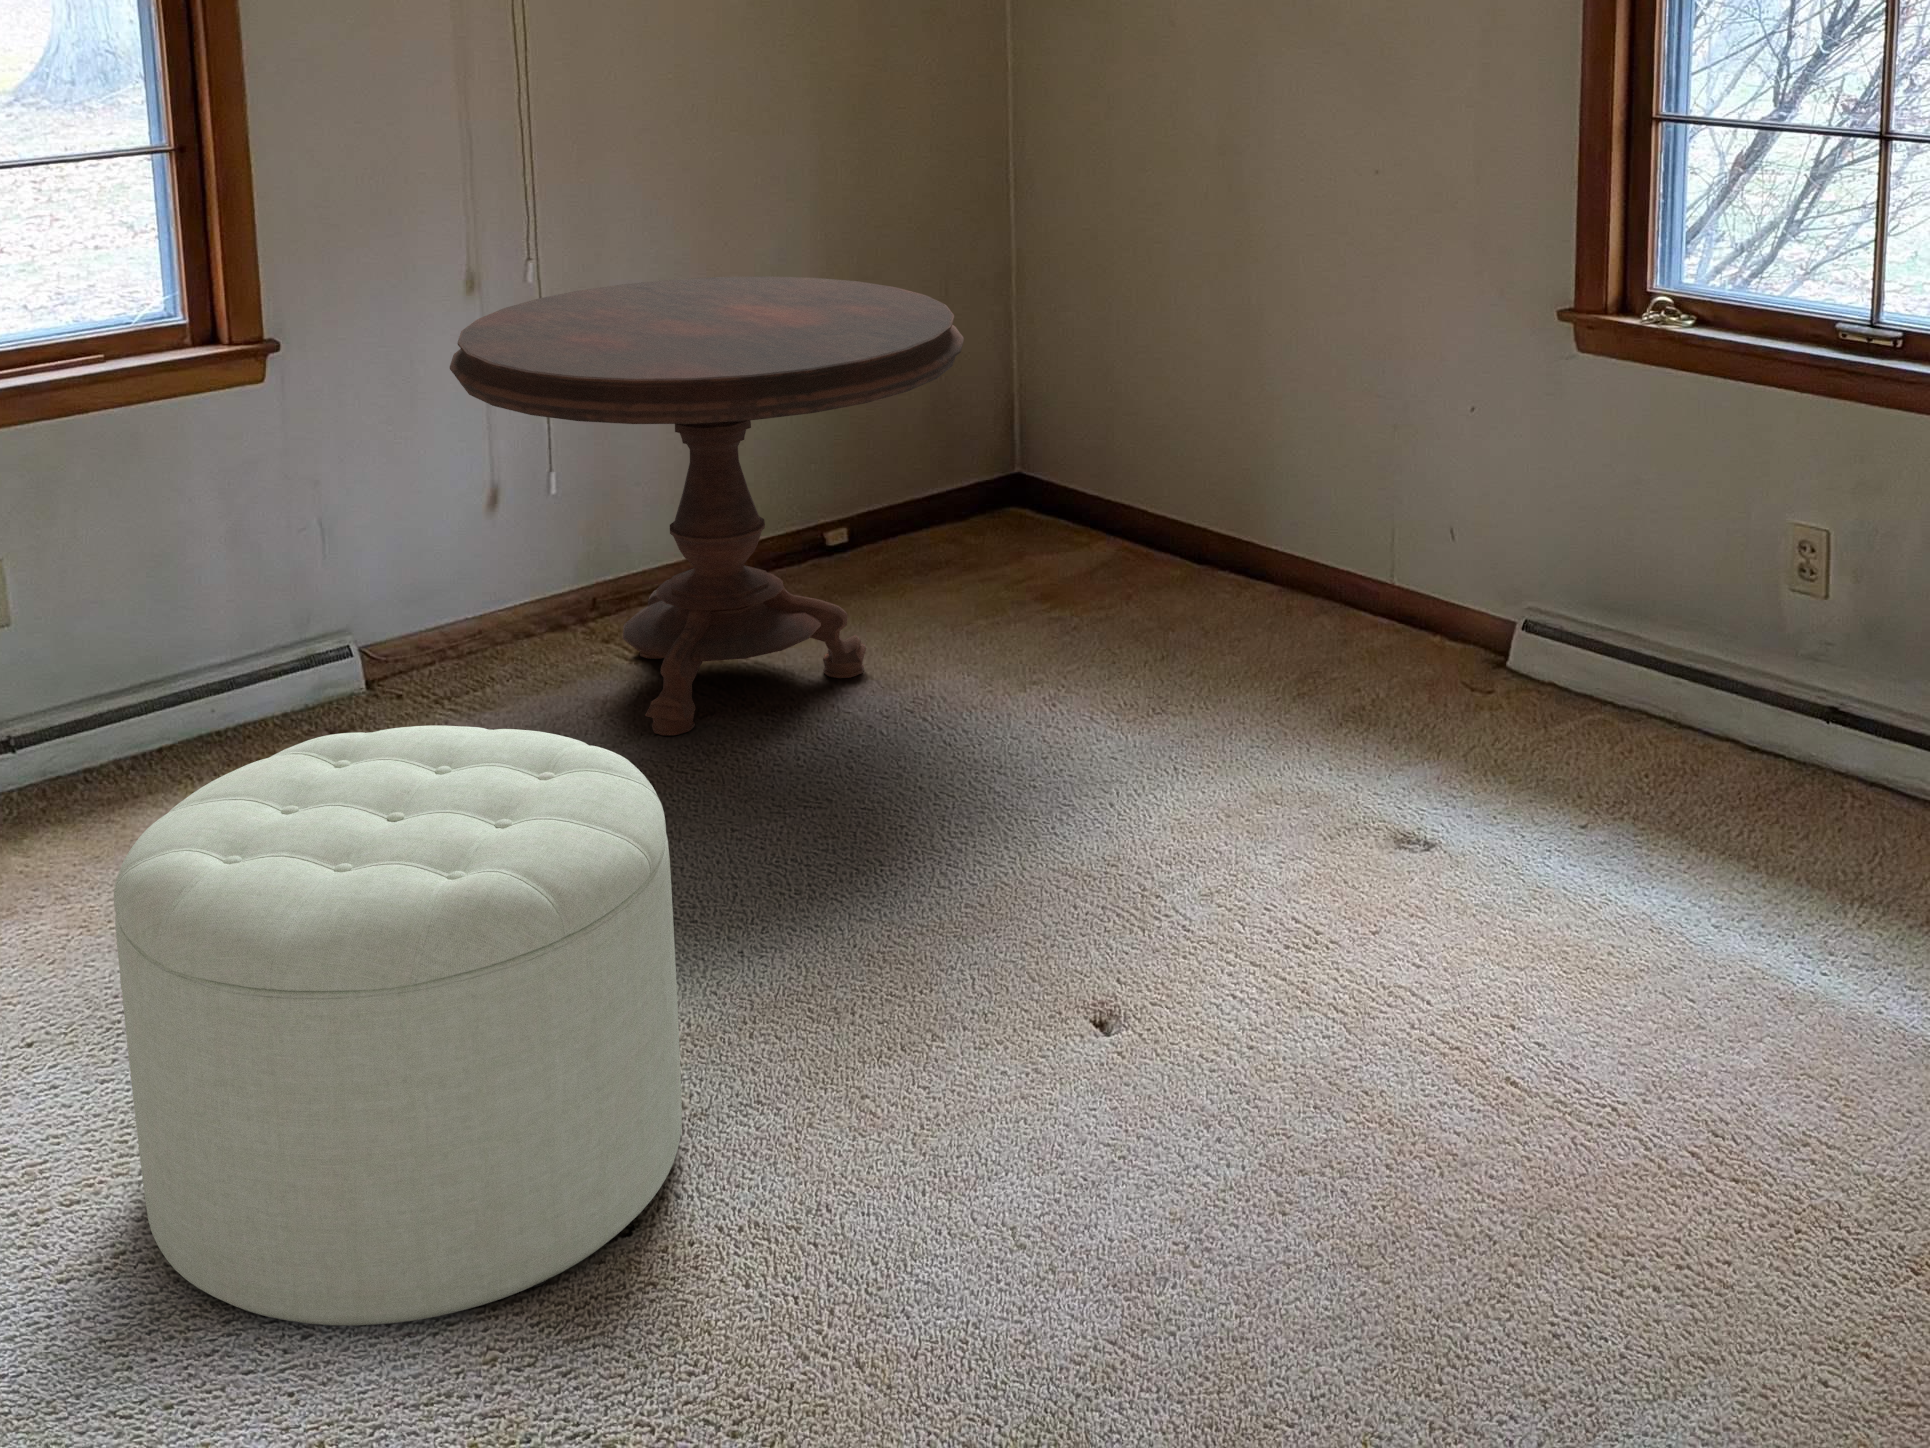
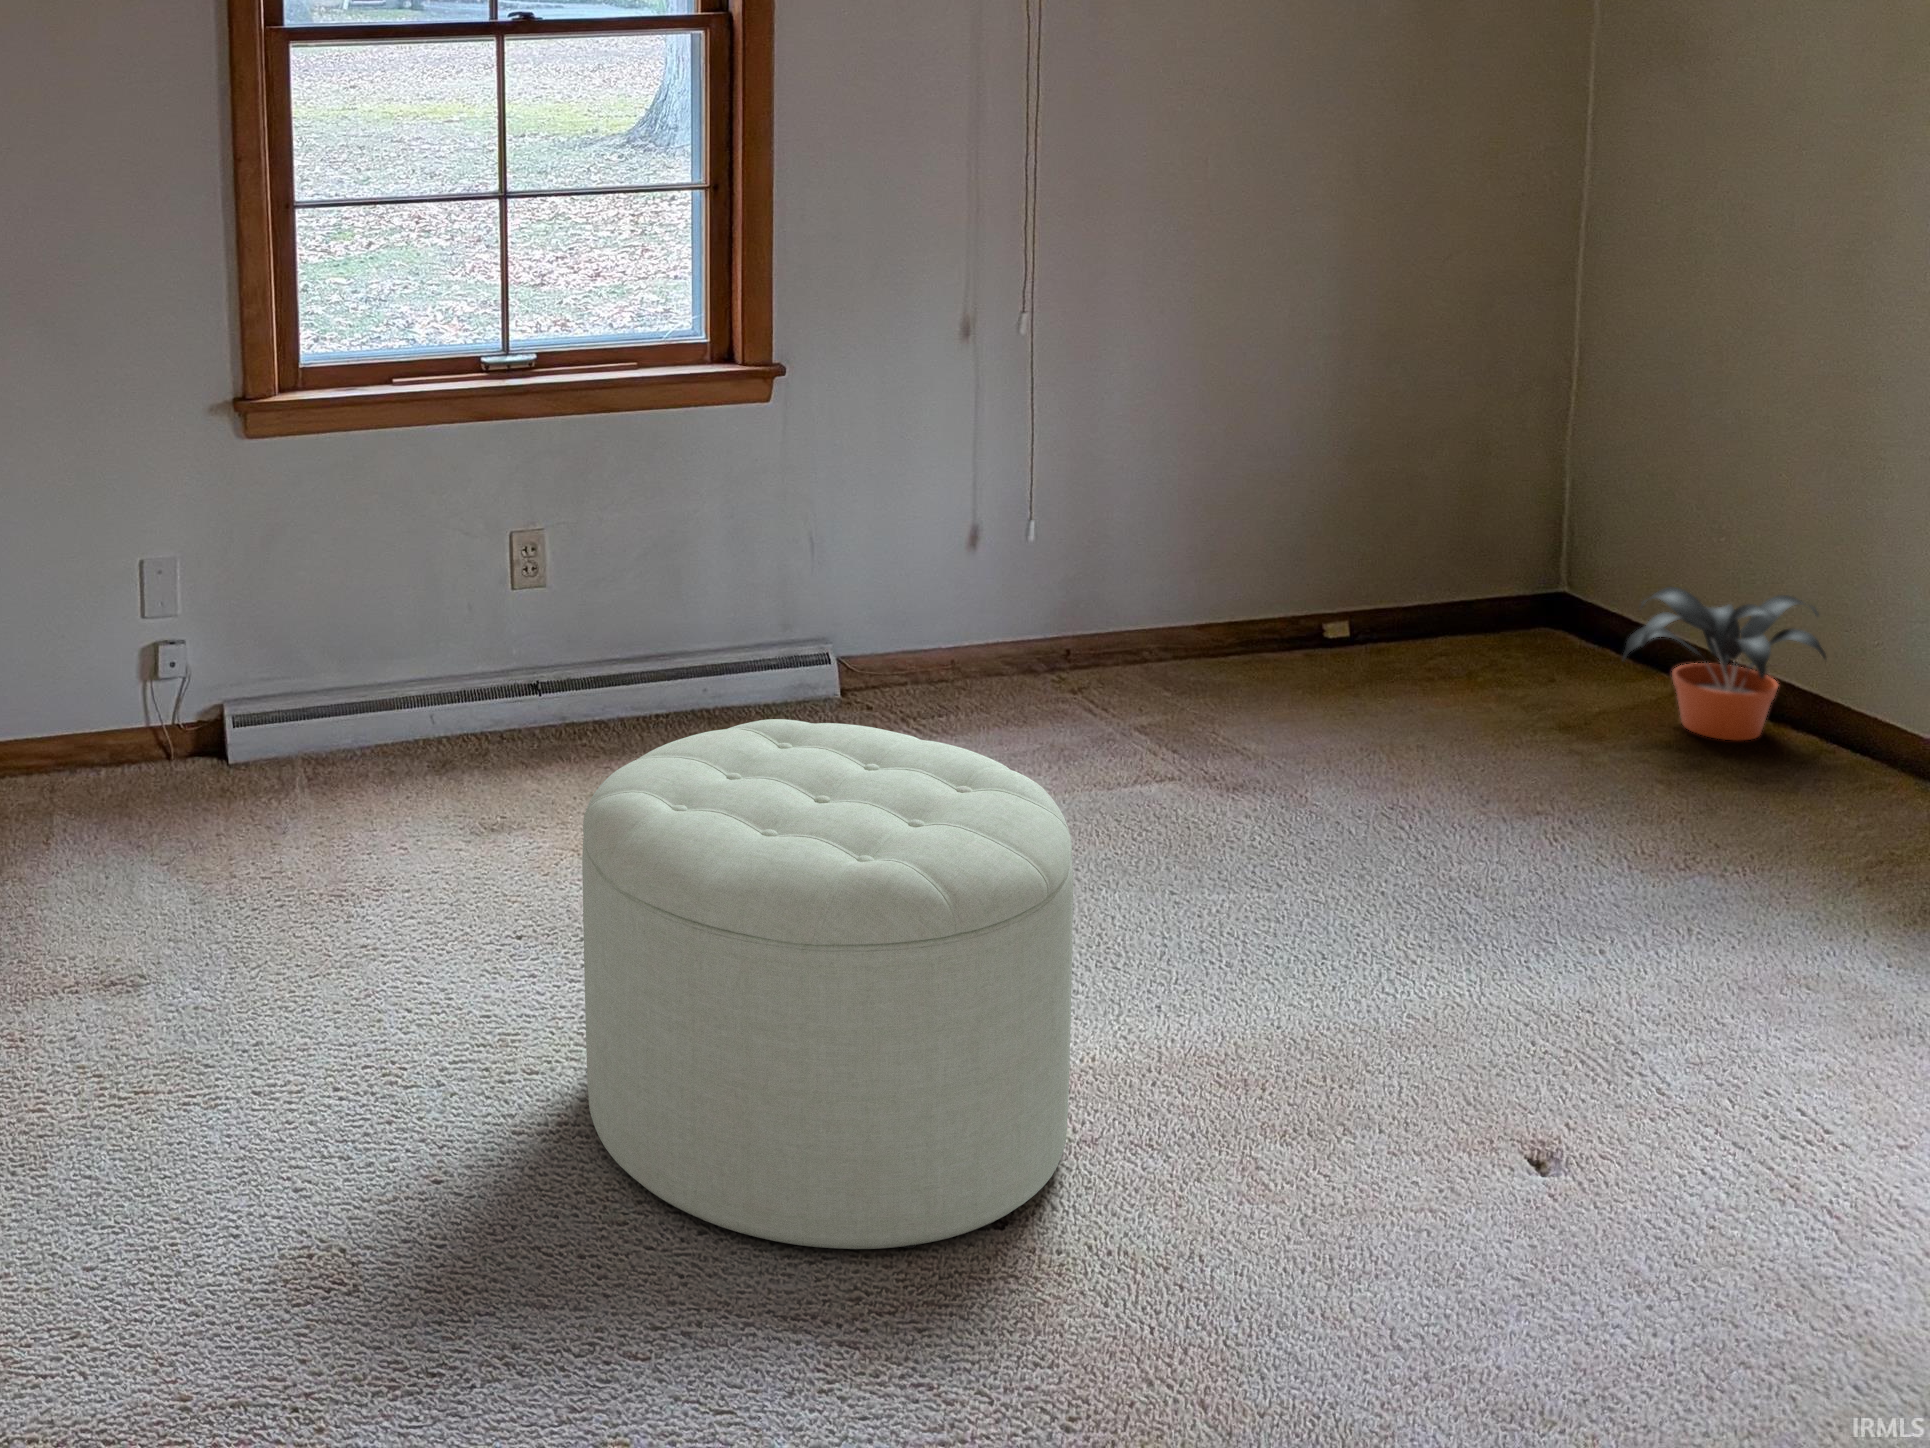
side table: present [450,276,964,735] -> none [938,337,1484,788]
potted plant: none [1081,463,1236,598] -> present [1622,587,1826,740]

